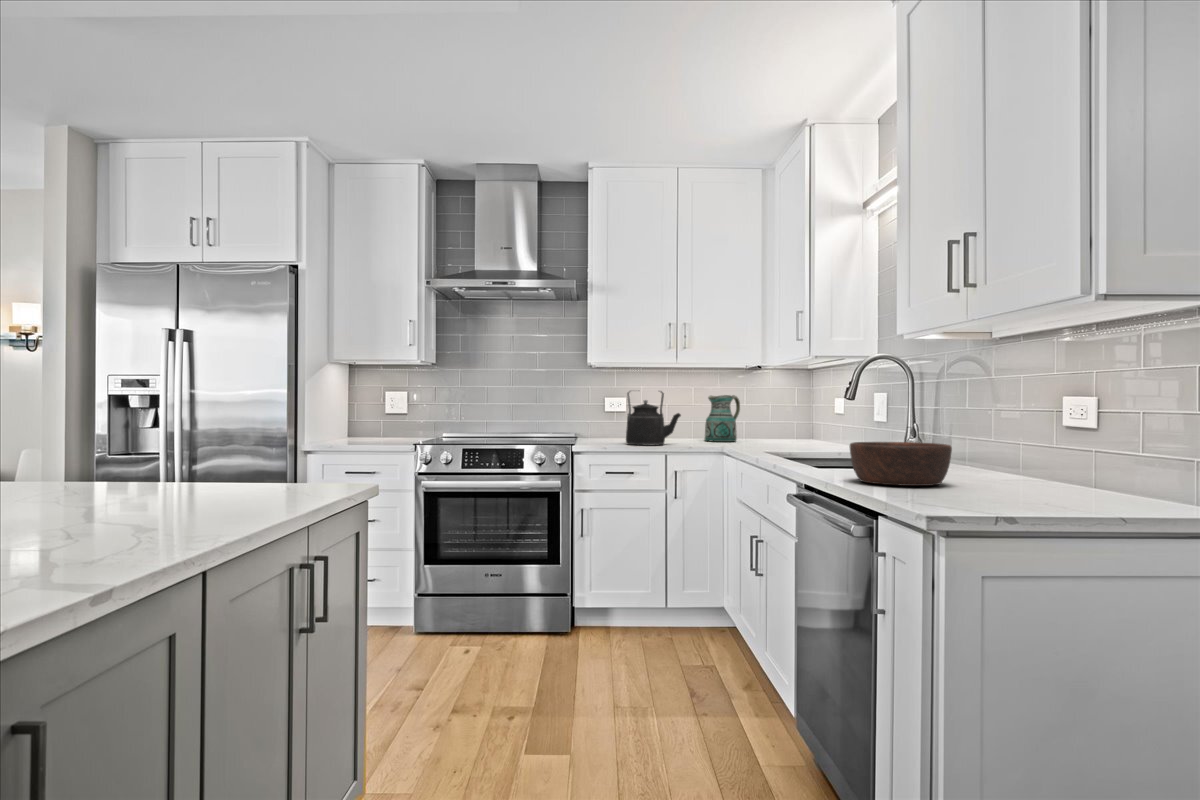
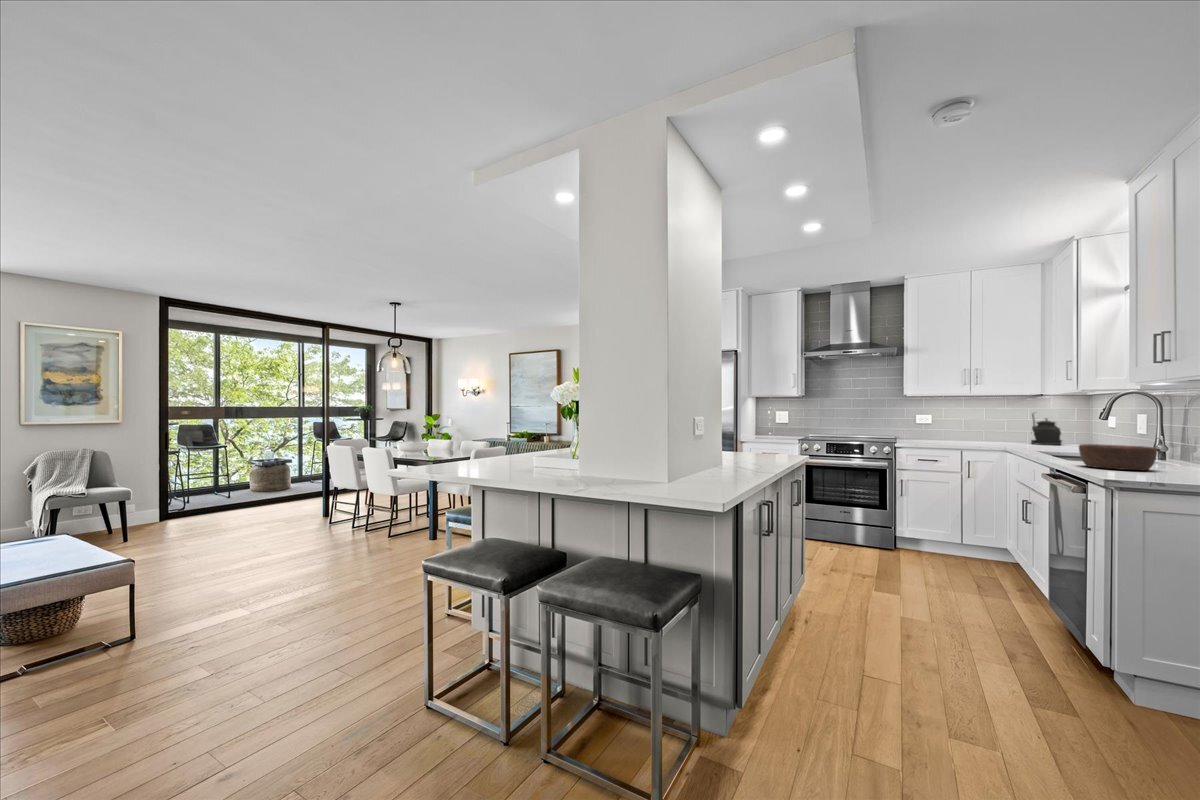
kettle: present [626,391,681,445] -> present [1031,413,1062,445]
ceramic pitcher: present [705,395,740,442] -> none [993,414,1023,444]

